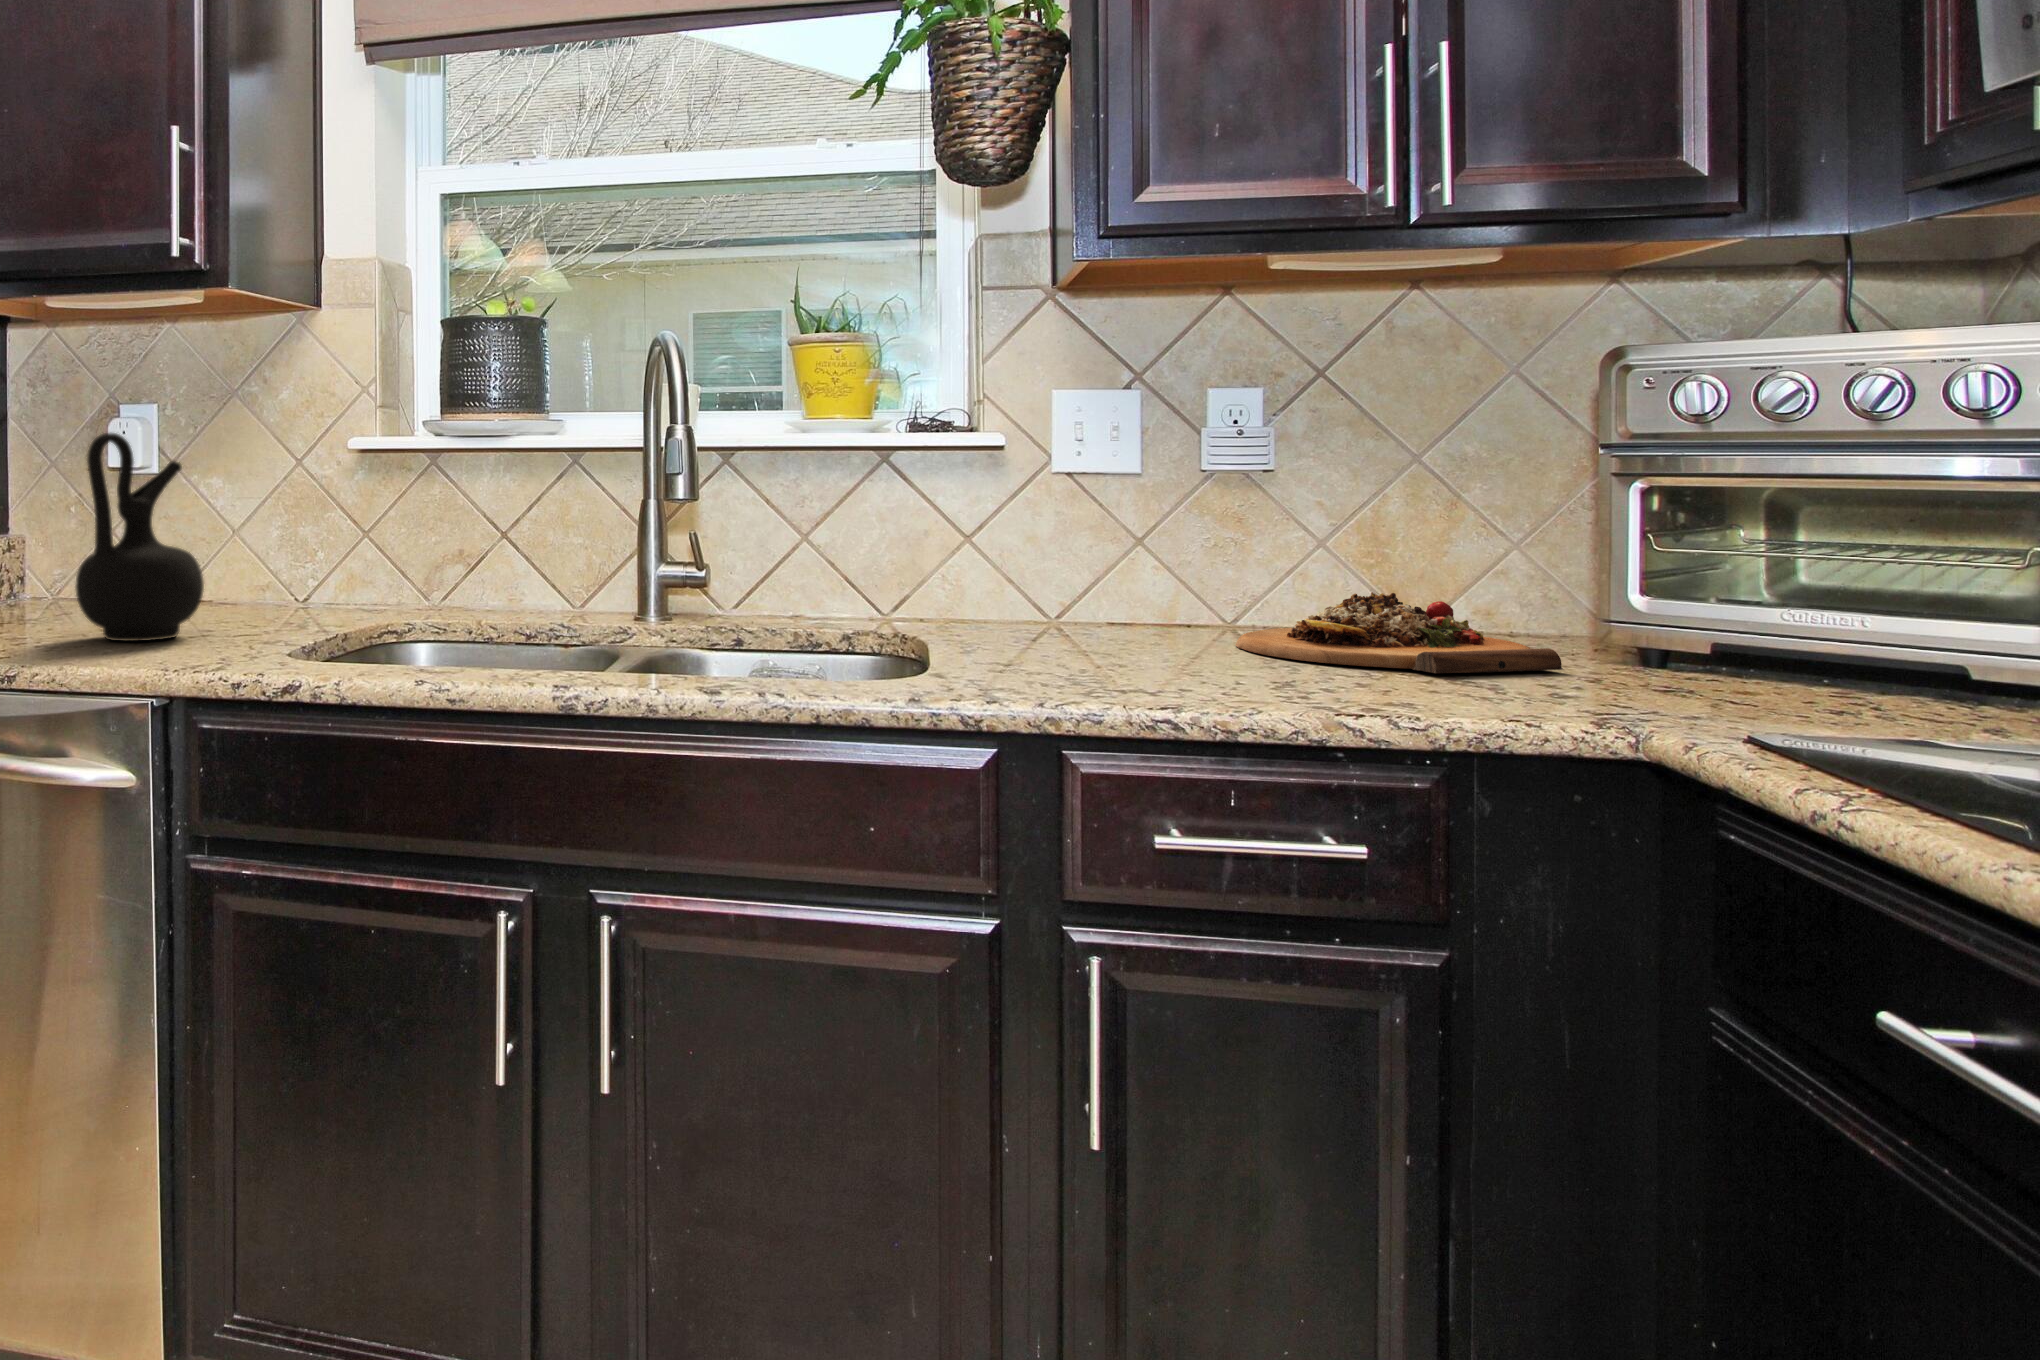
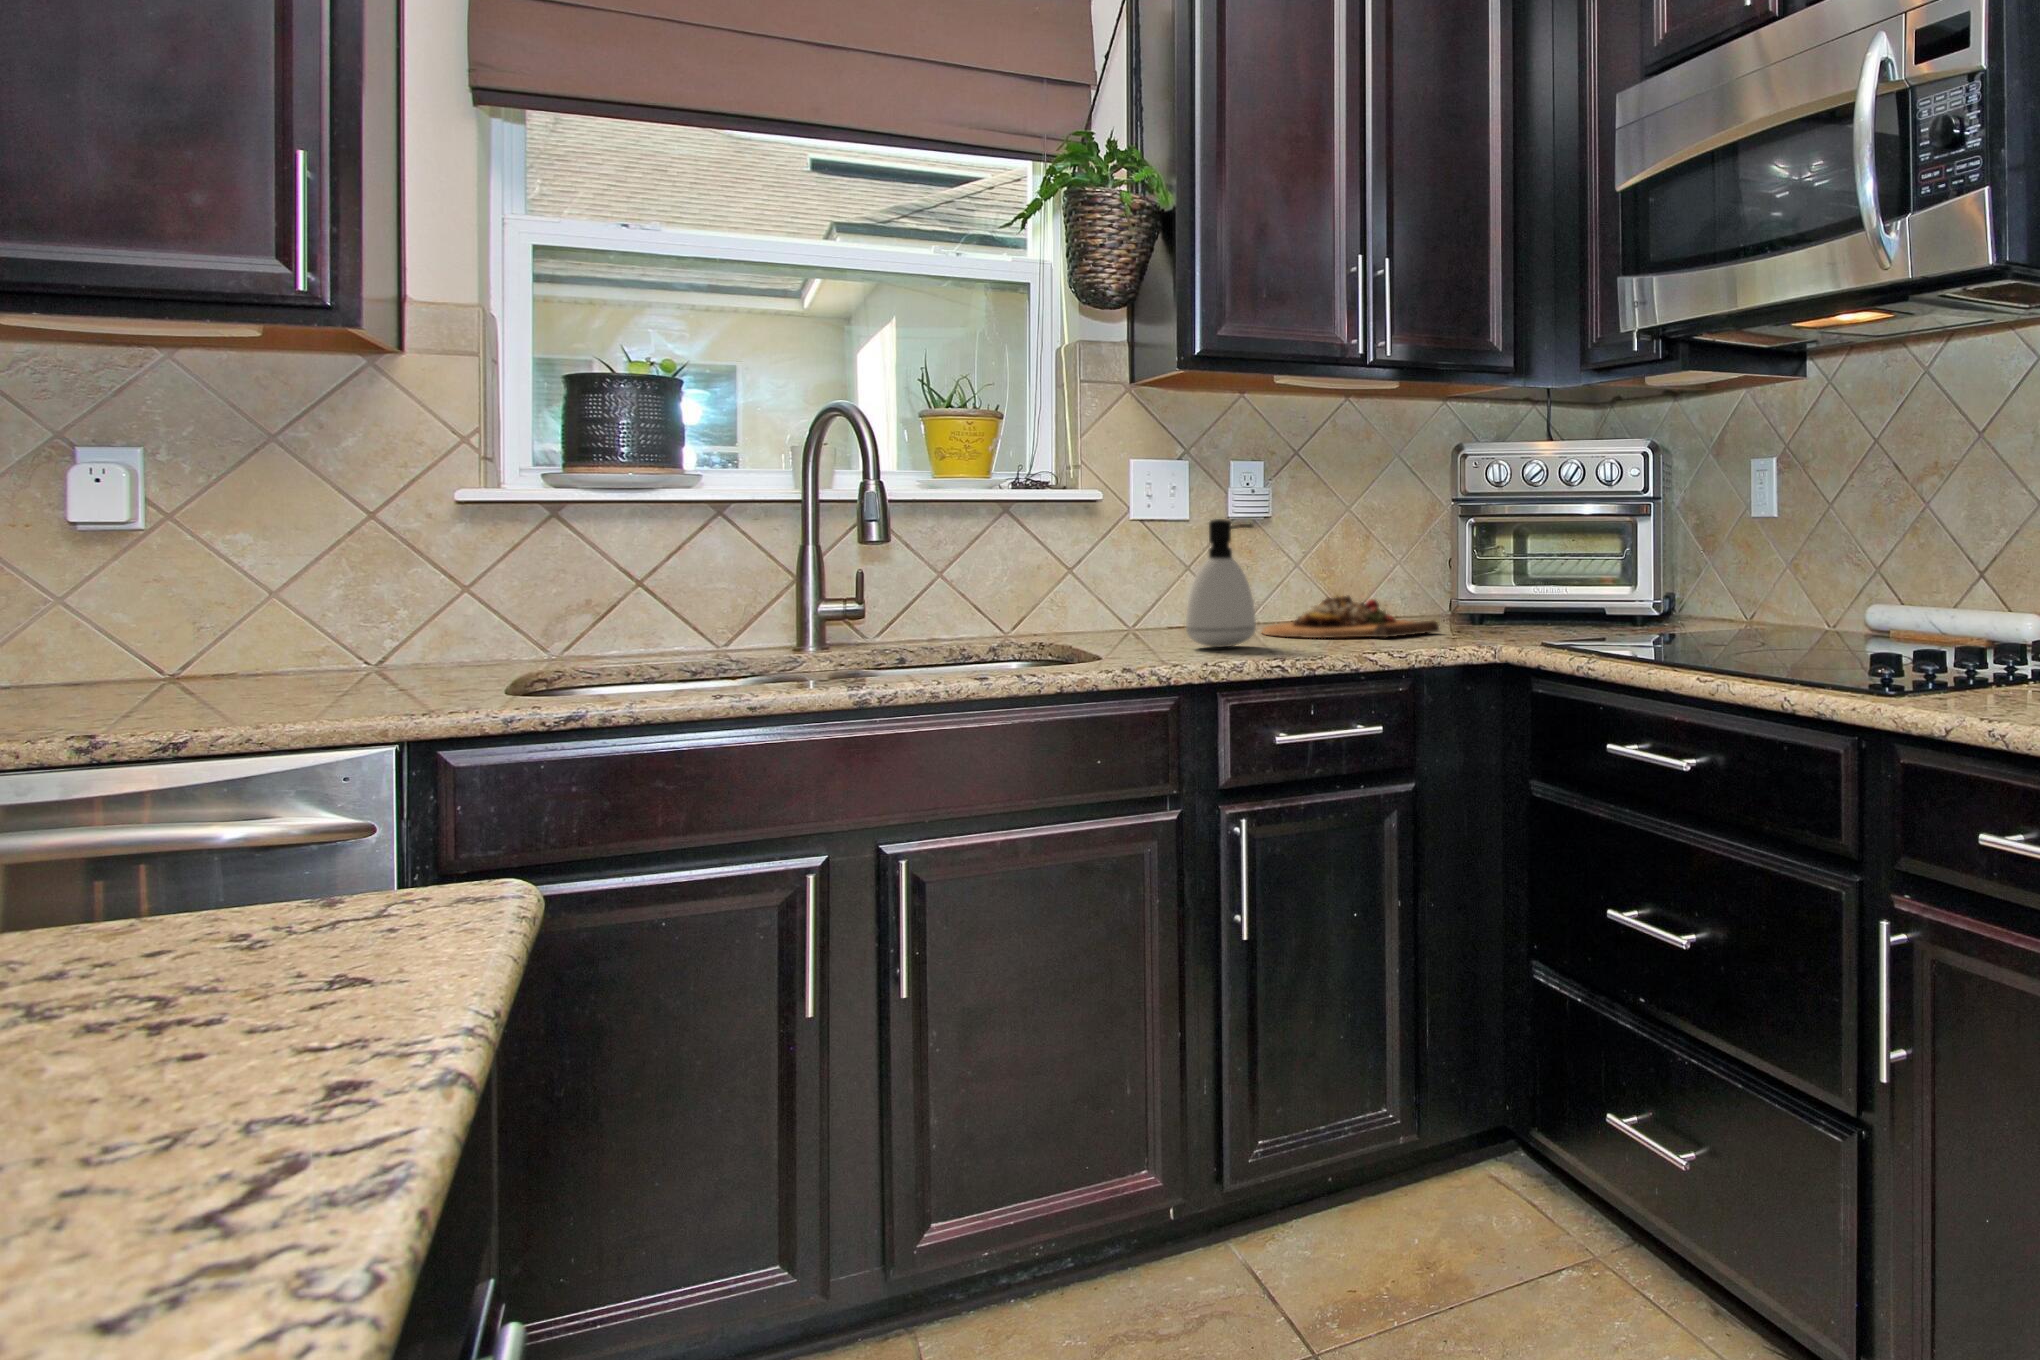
ceramic jug: present [76,433,204,641] -> none [159,473,340,702]
soap dispenser: none [1074,474,1185,666] -> present [1186,519,1256,647]

